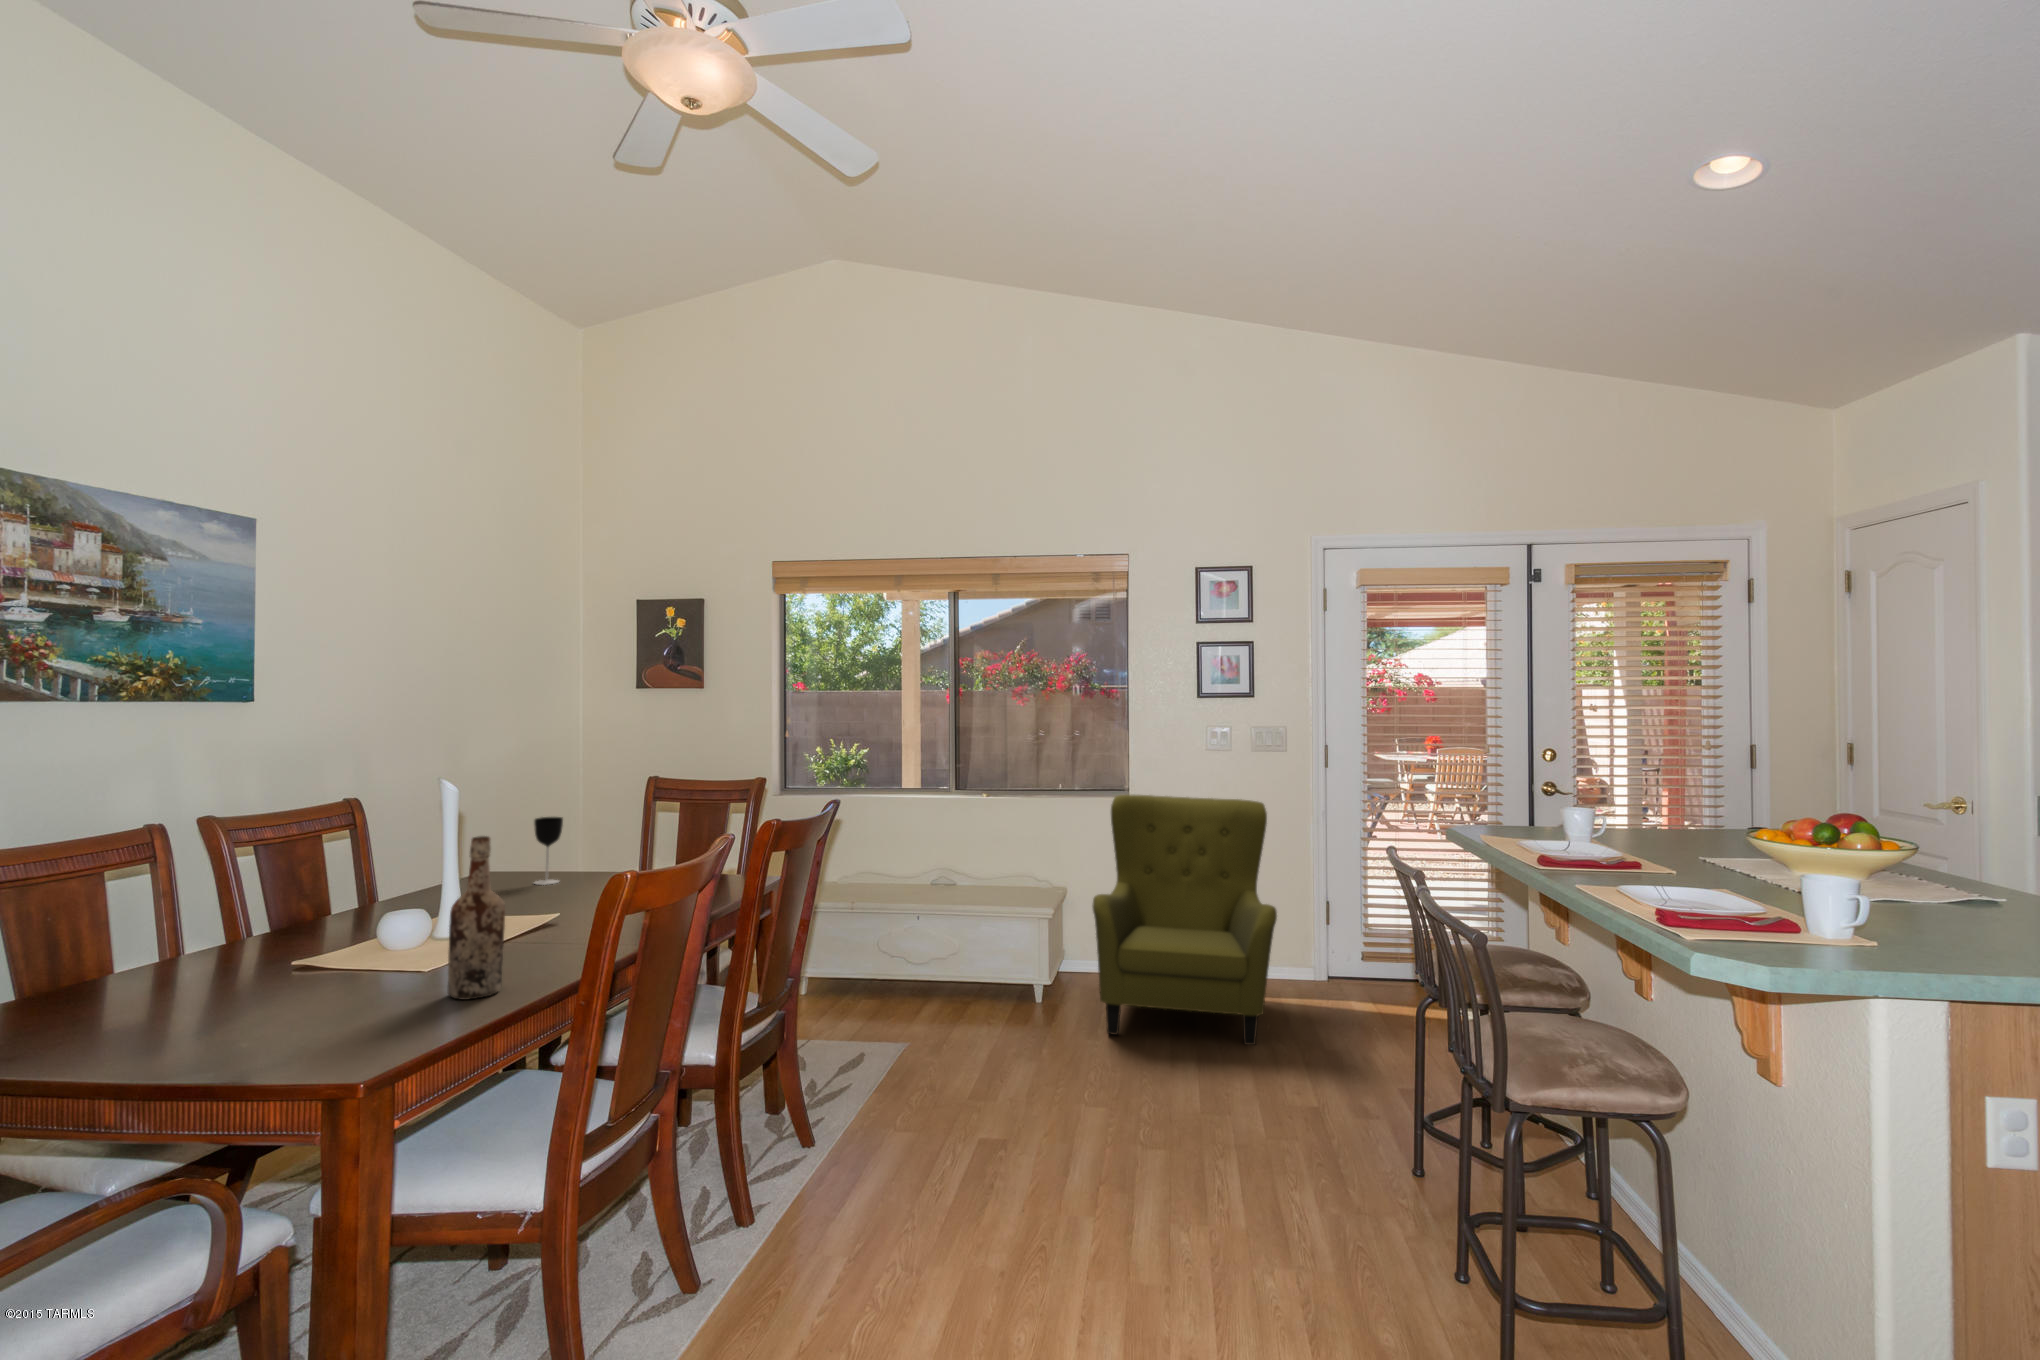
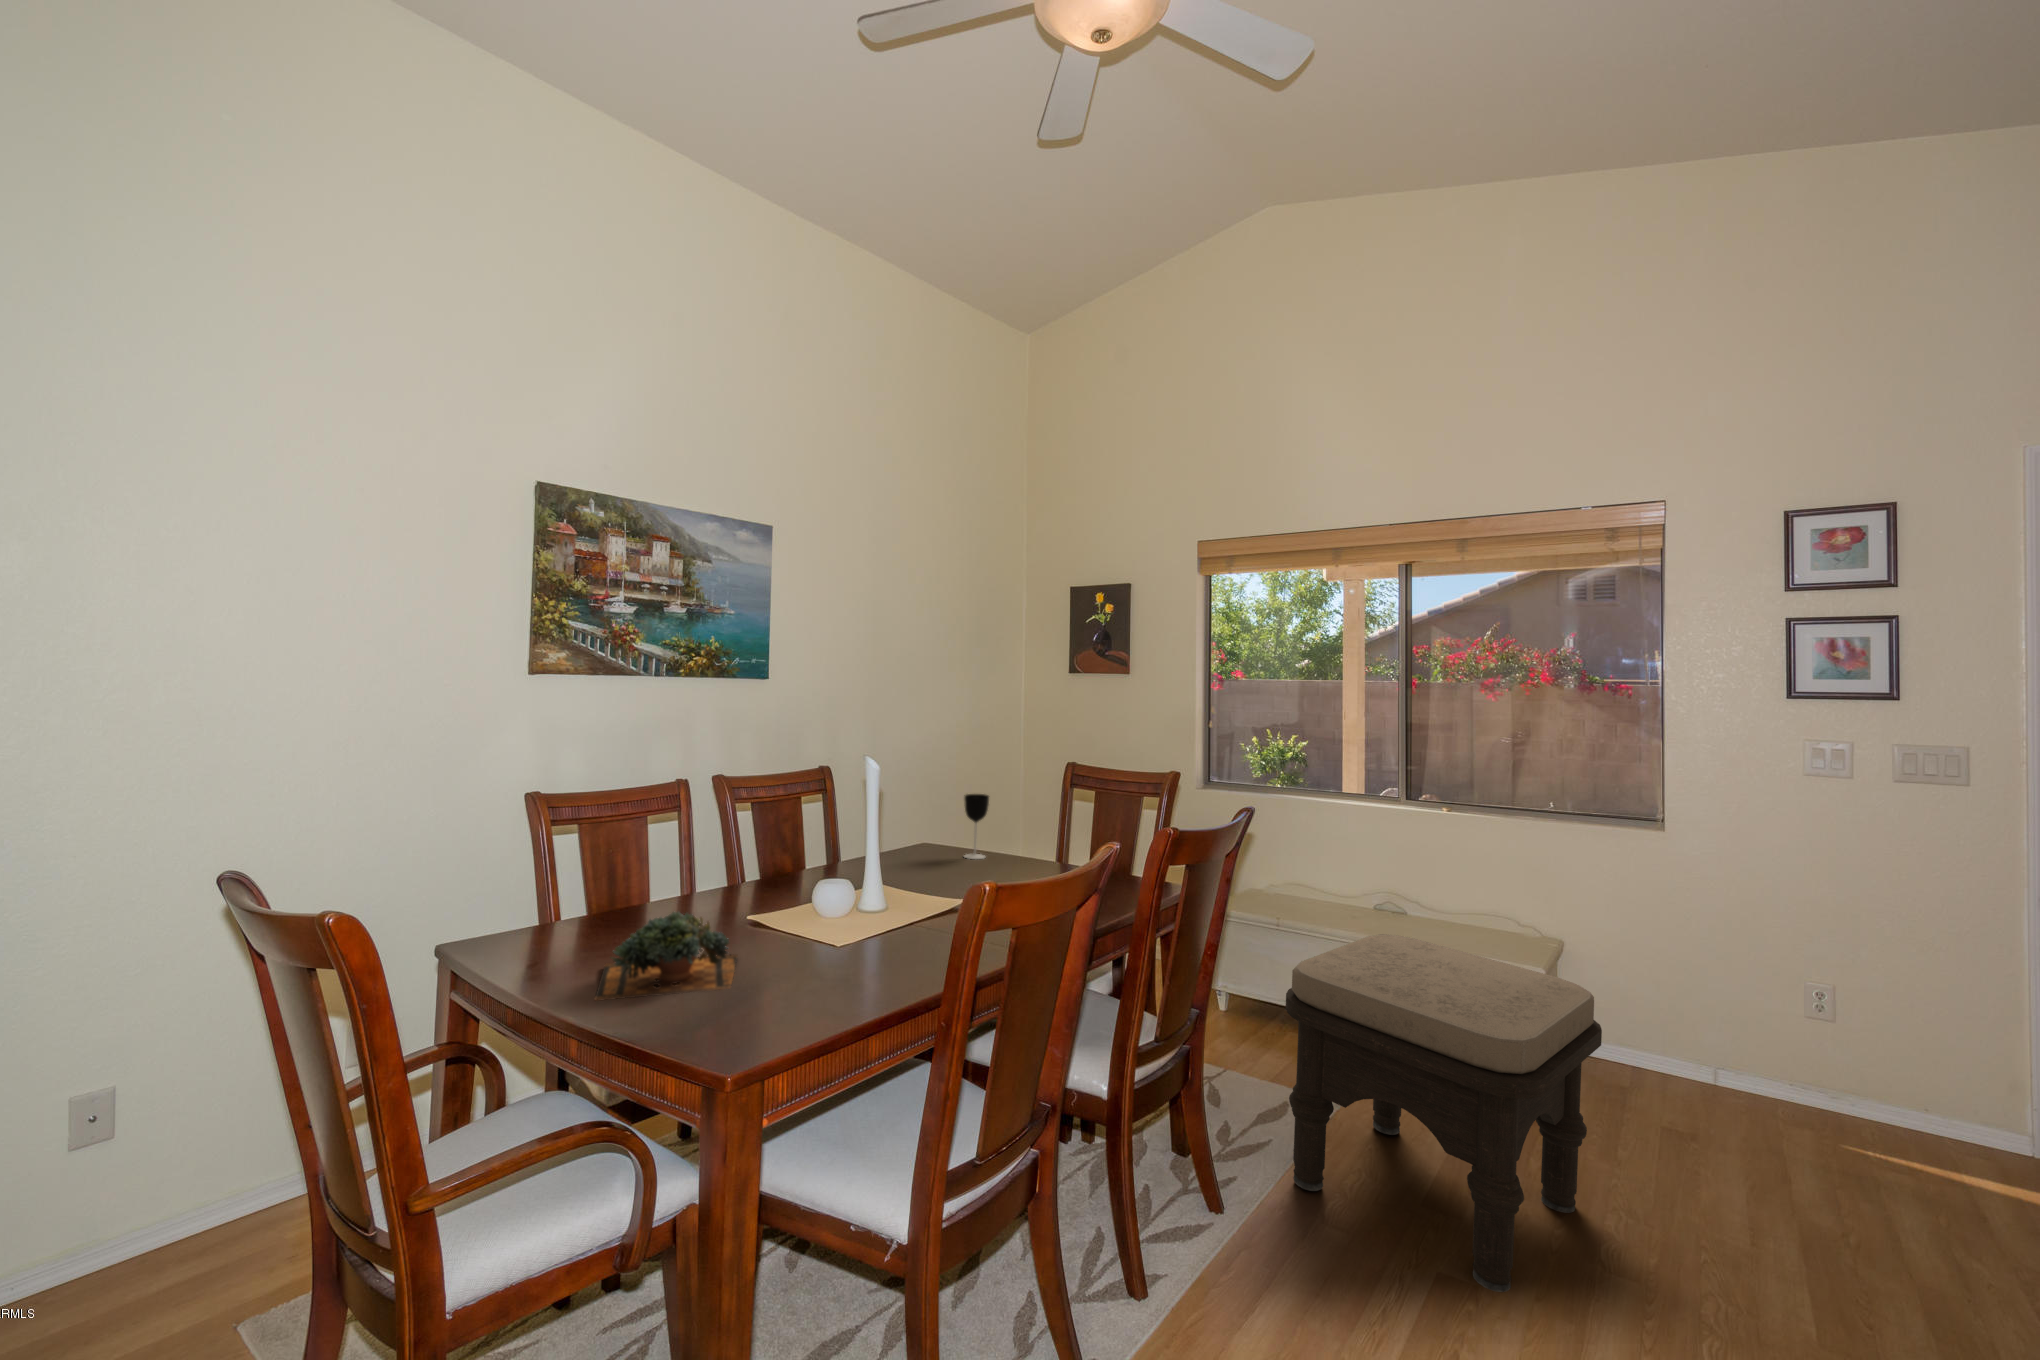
armchair: present [1092,795,1277,1045] -> none [1614,825,1980,1245]
wine bottle: present [448,836,505,1000] -> none [810,820,865,997]
ottoman: none [861,901,1081,1141] -> present [1286,934,1602,1292]
succulent plant: none [177,947,358,1045] -> present [595,912,737,1001]

